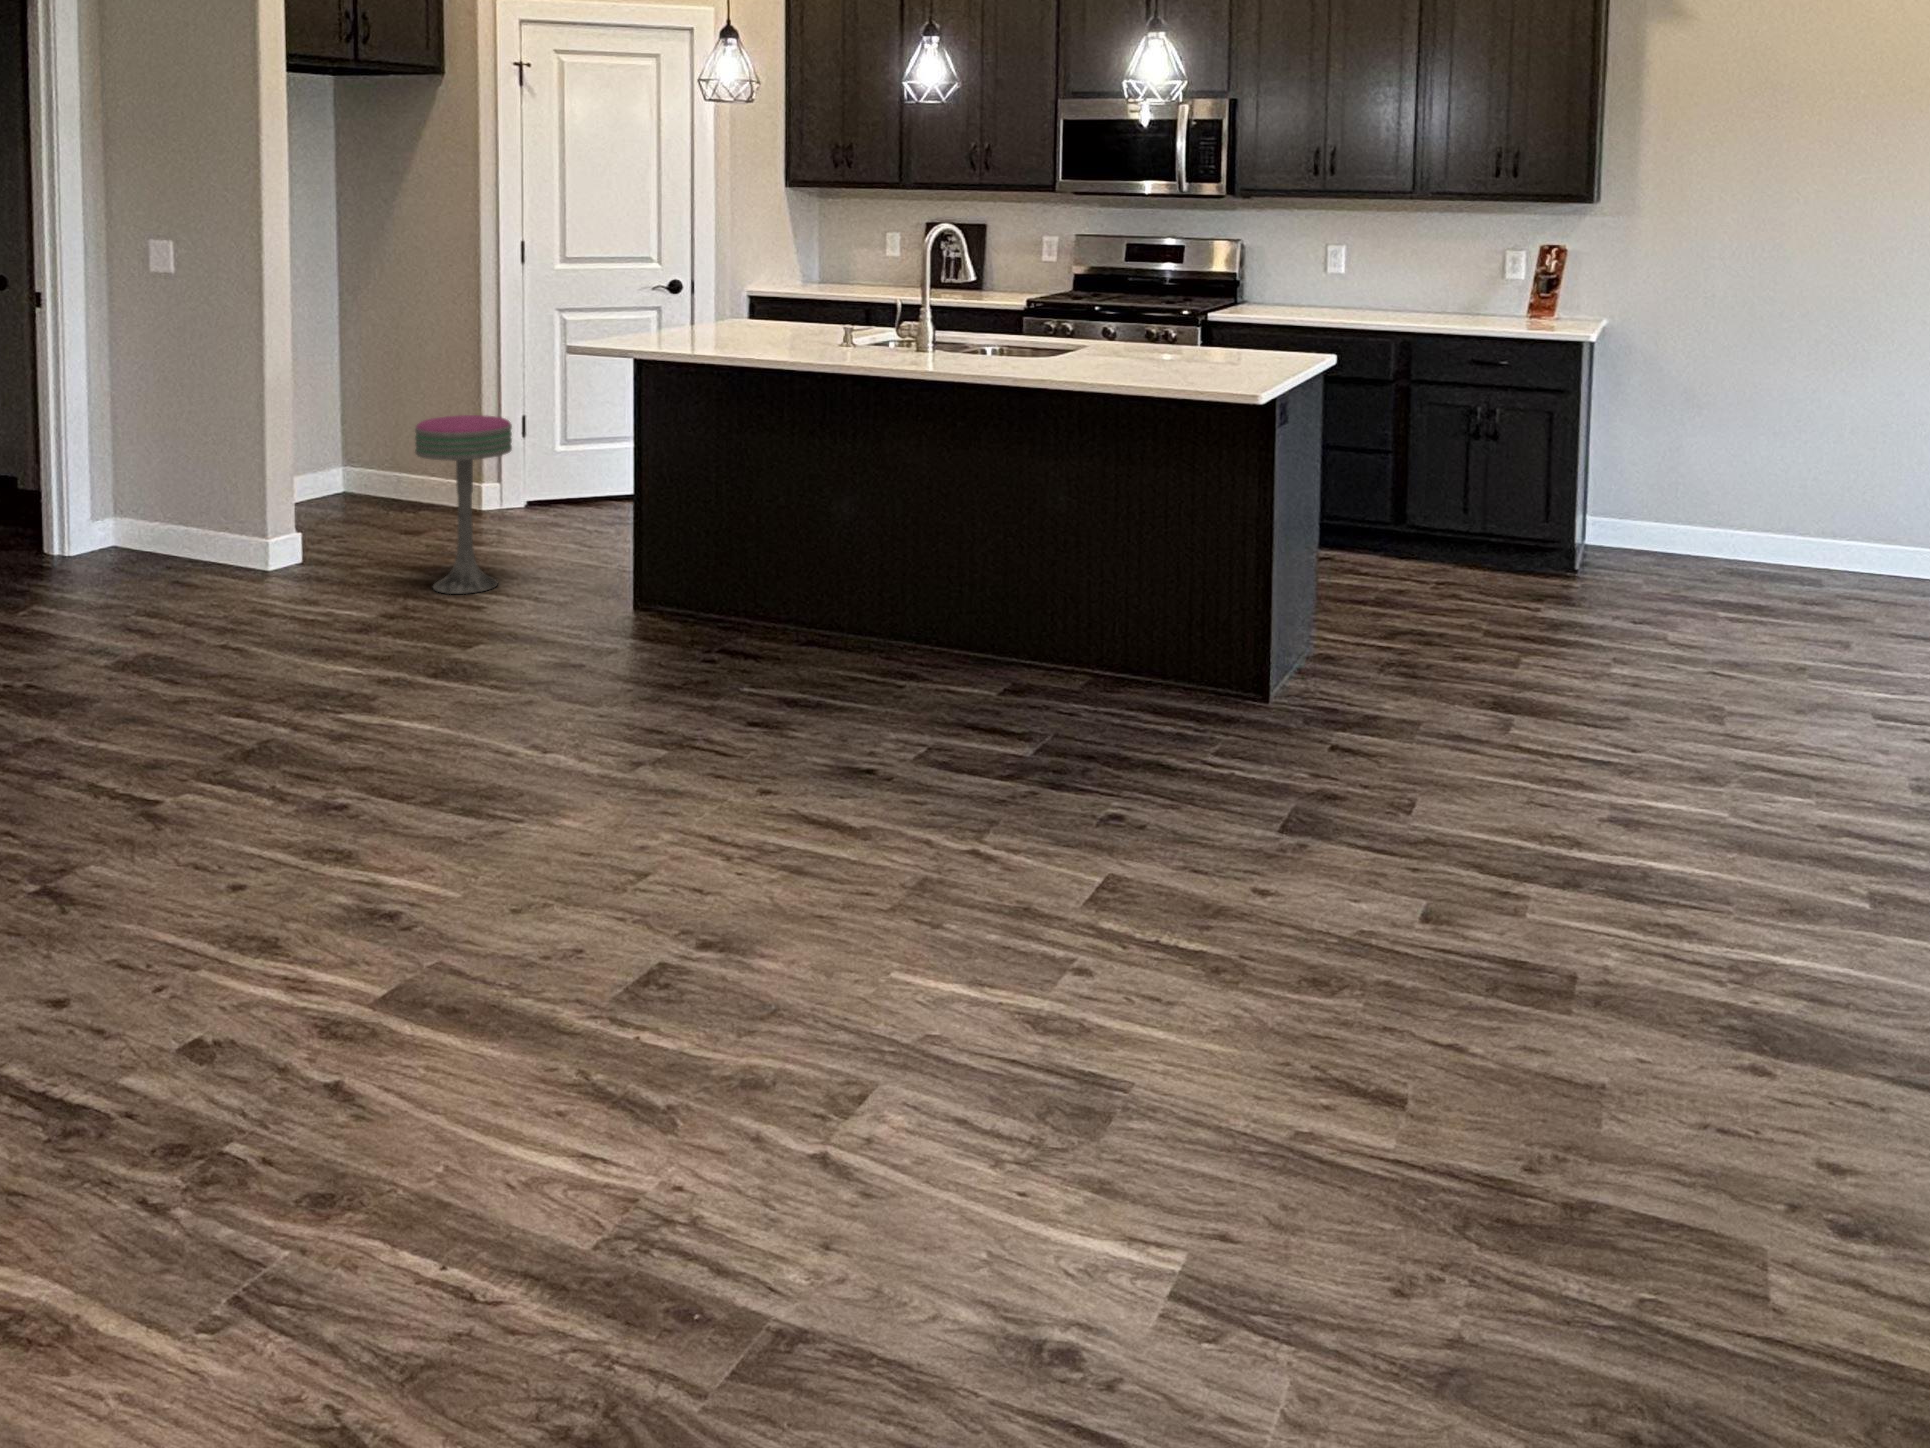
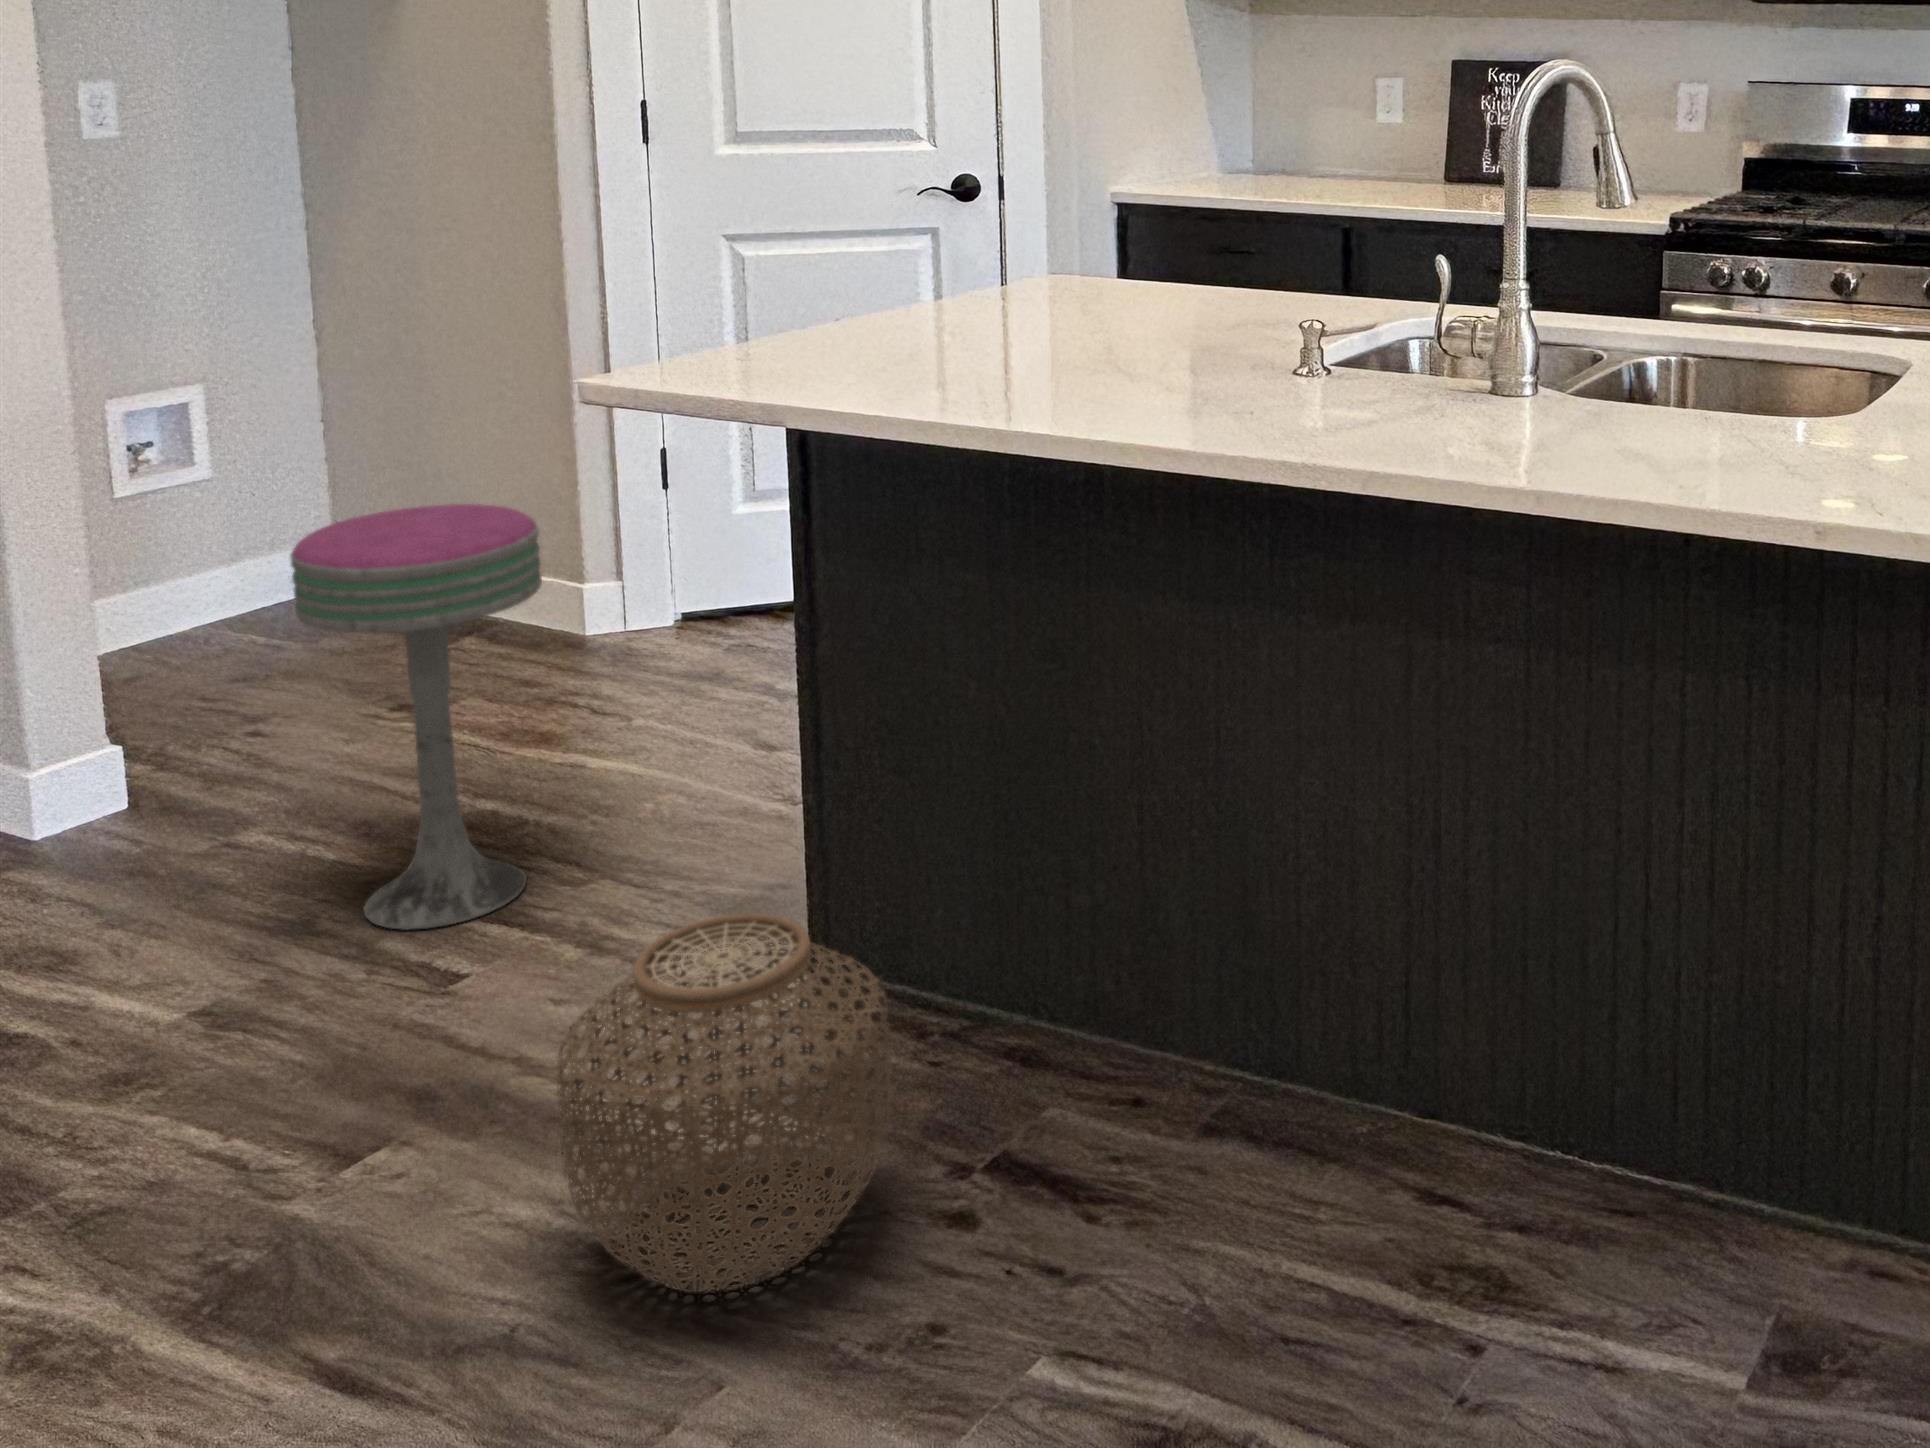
woven basket: none [569,542,685,672] -> present [557,914,892,1292]

